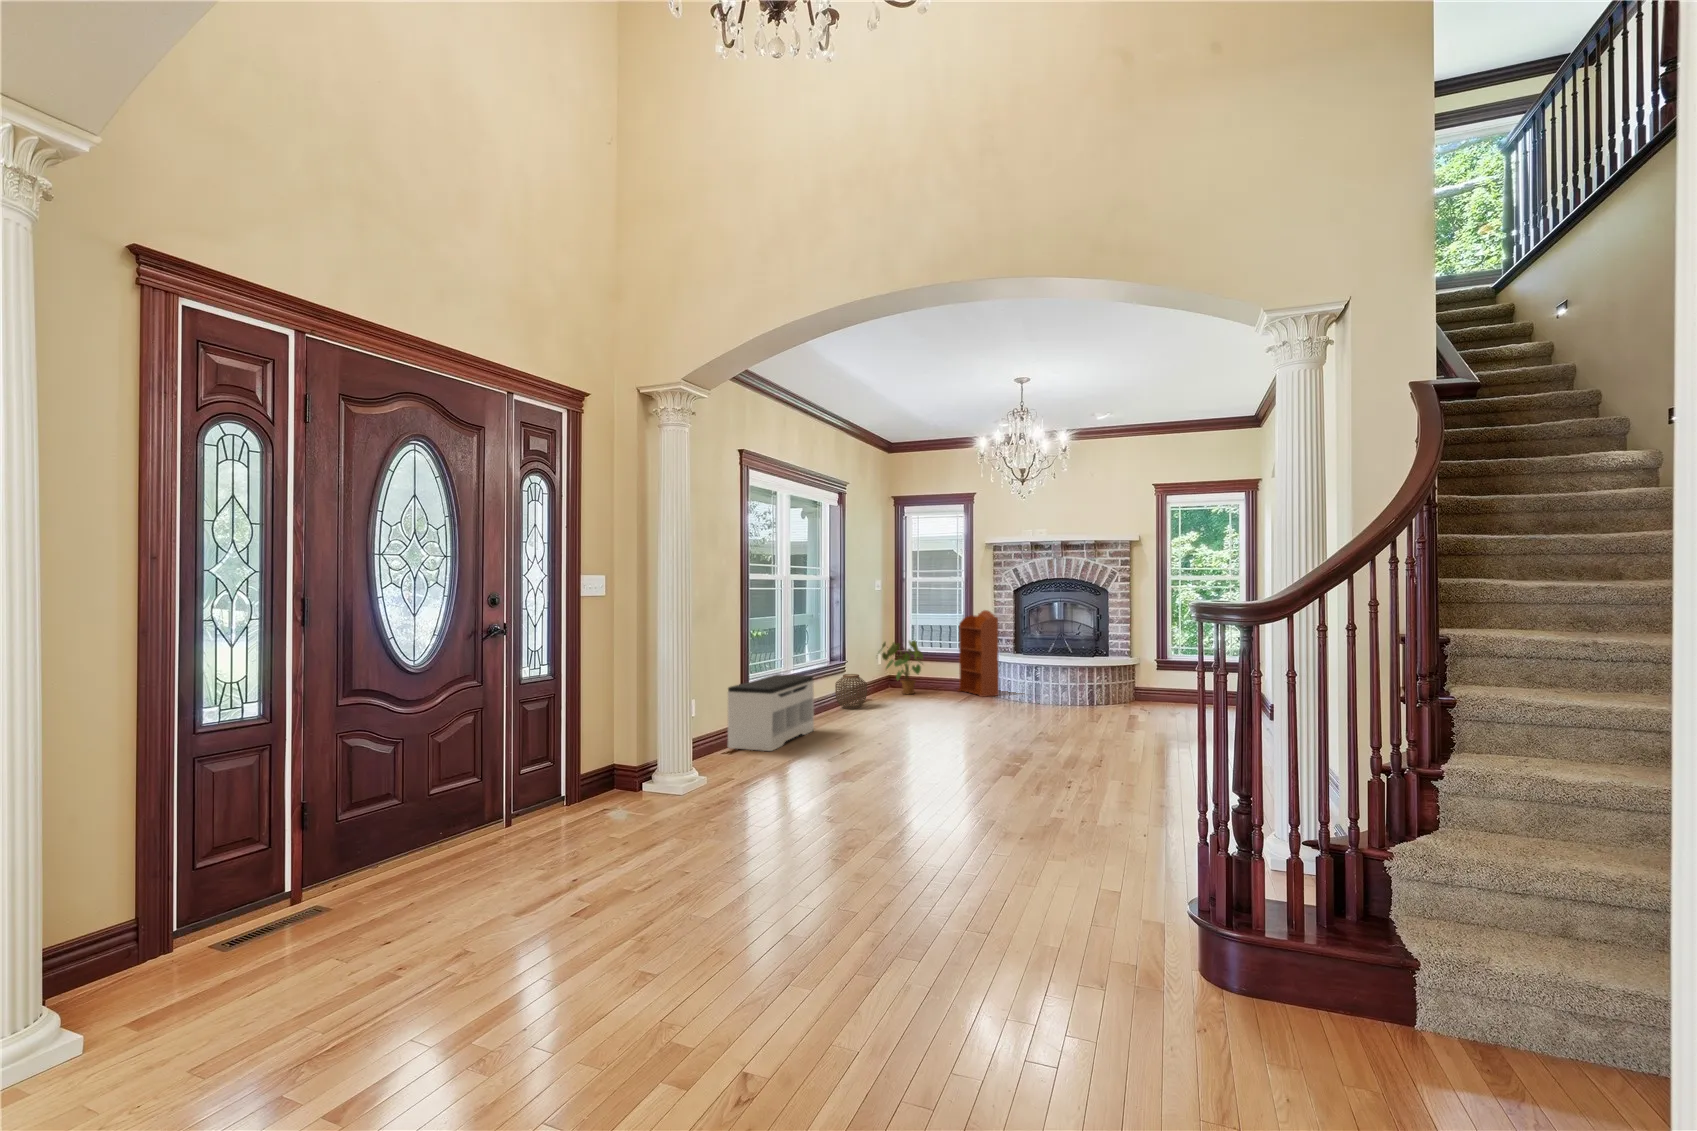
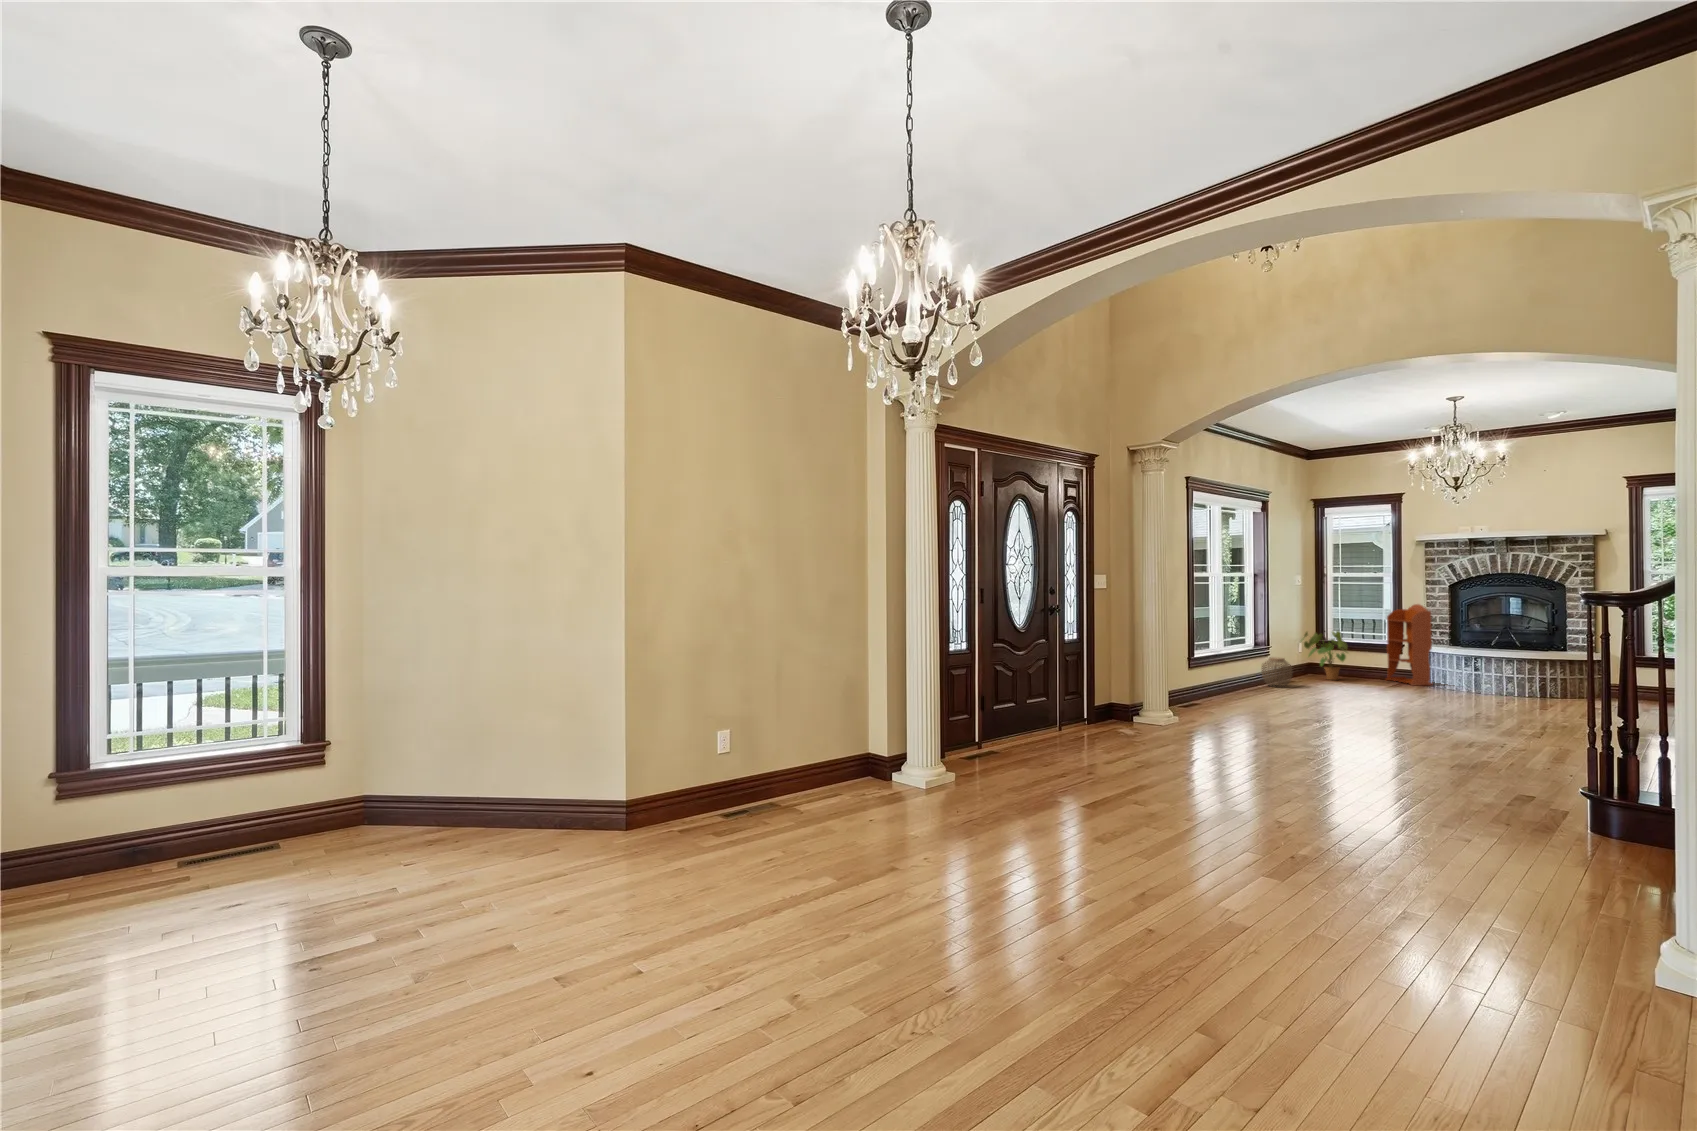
bench: present [728,674,814,751] -> none [1180,653,1249,709]

